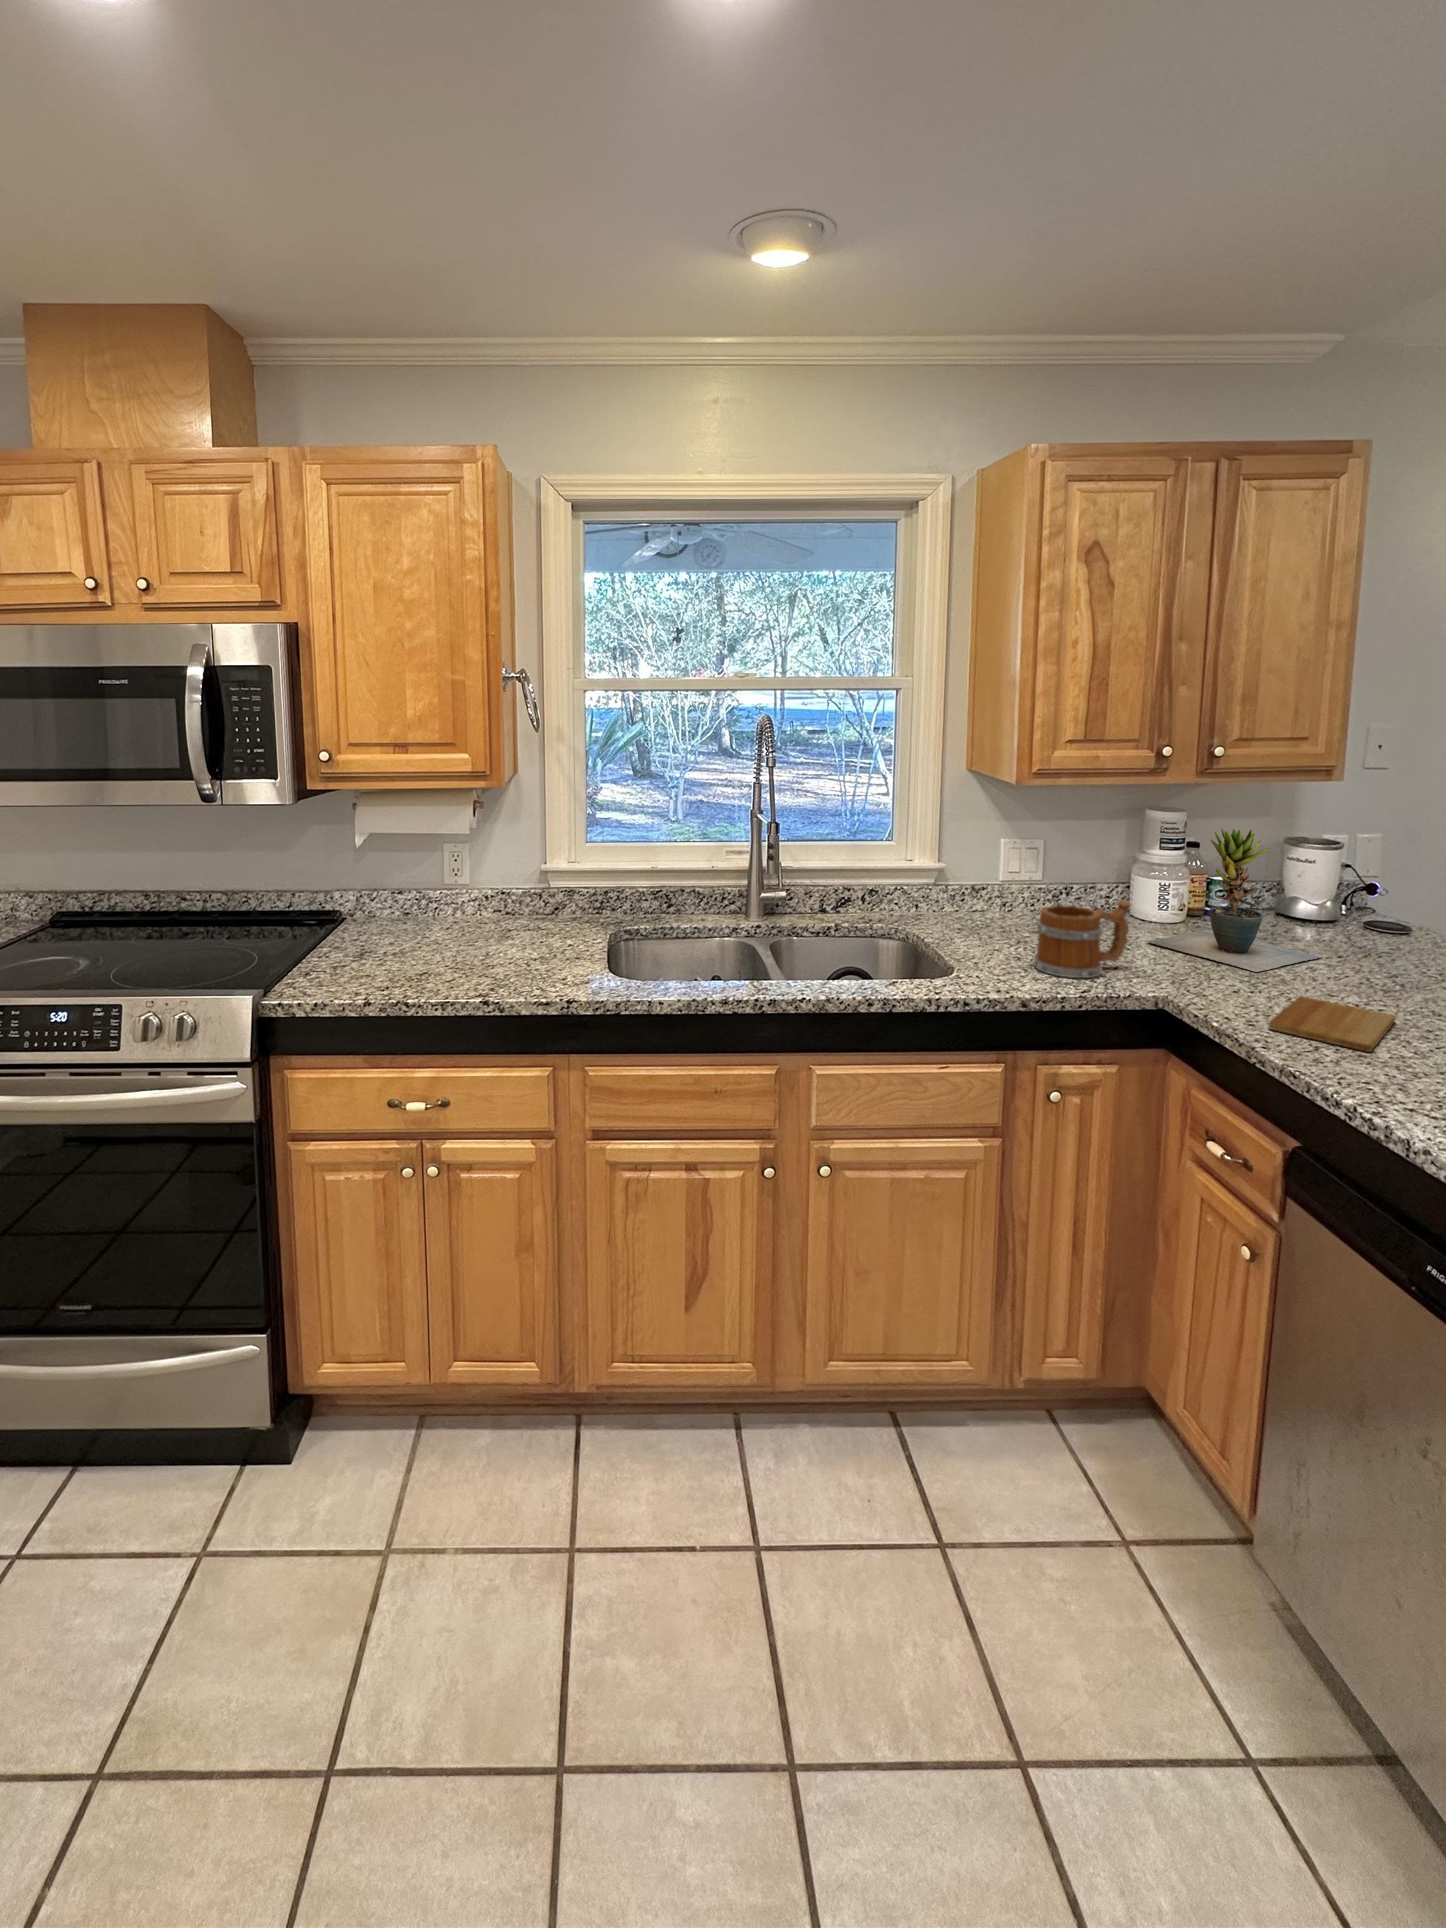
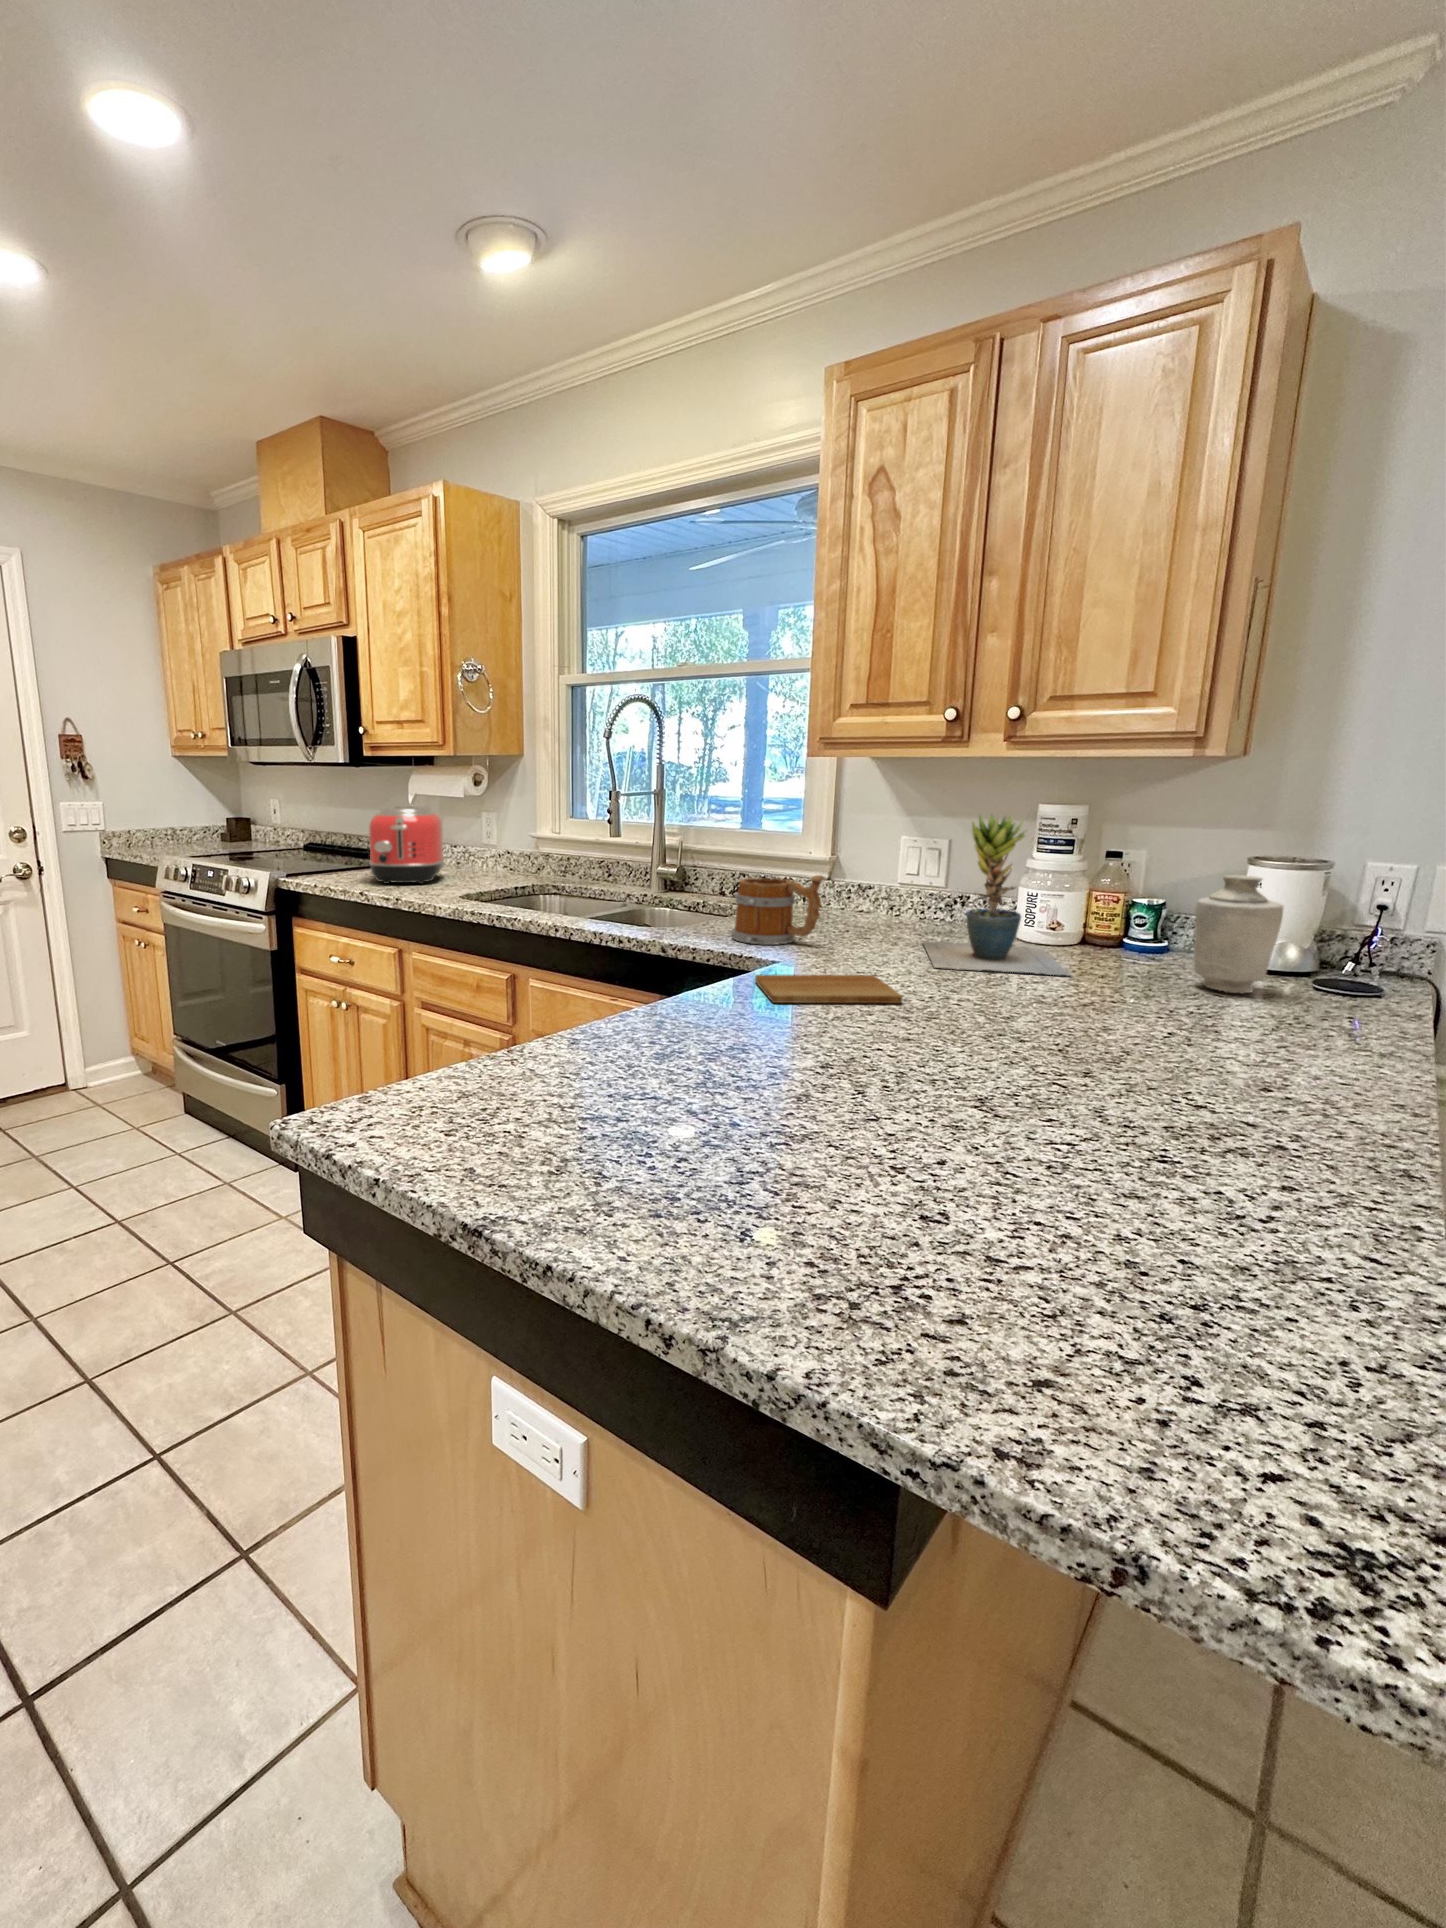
toaster: none [395,853,521,976] -> present [369,806,445,884]
vase: none [1364,862,1432,951] -> present [1194,875,1283,993]

